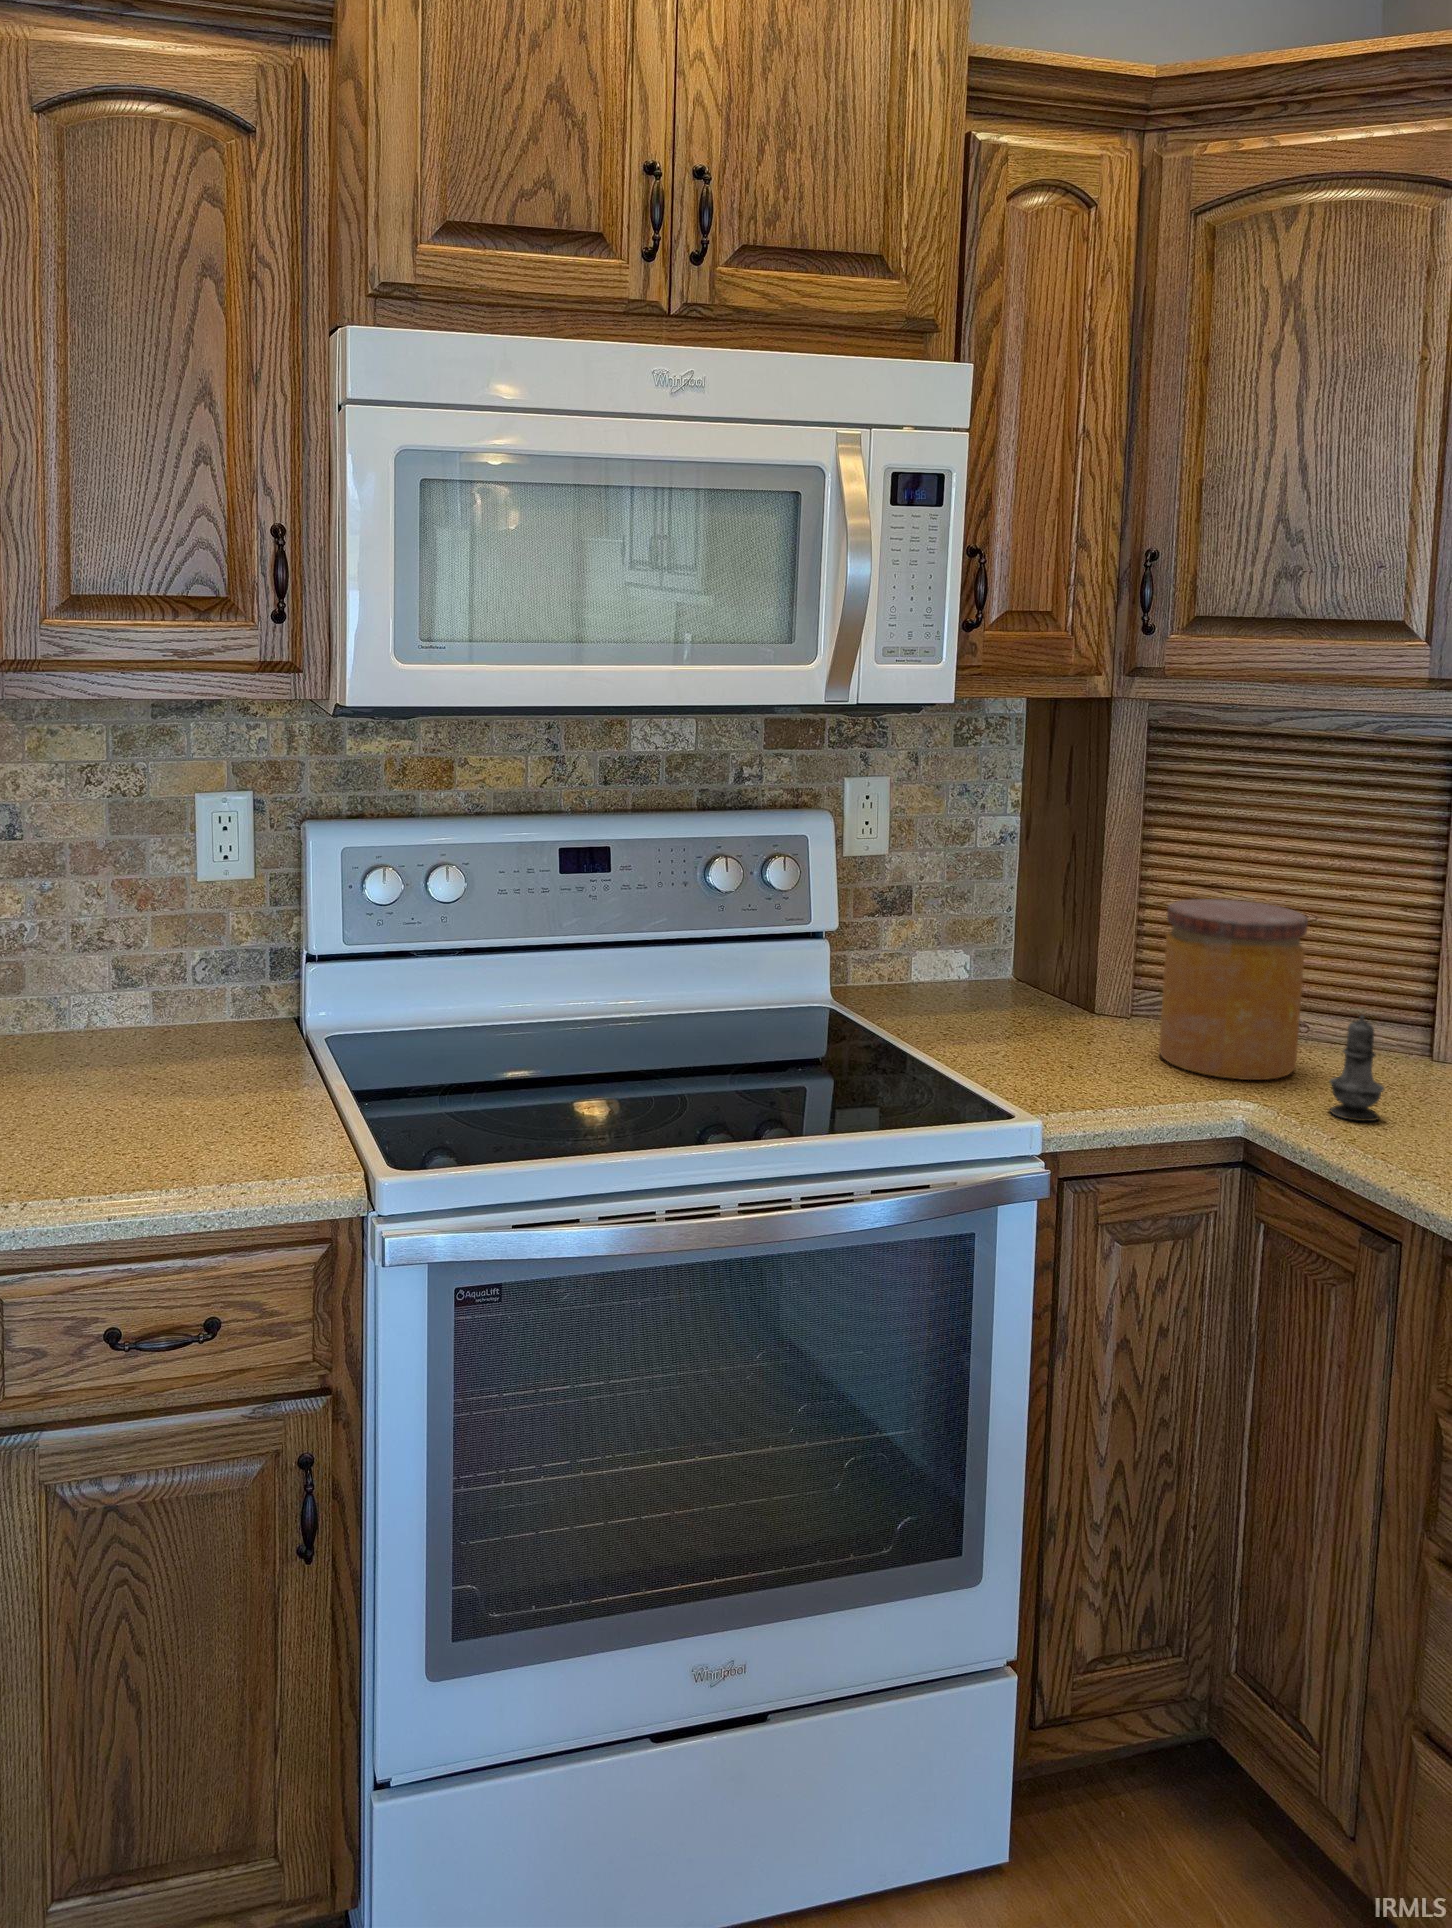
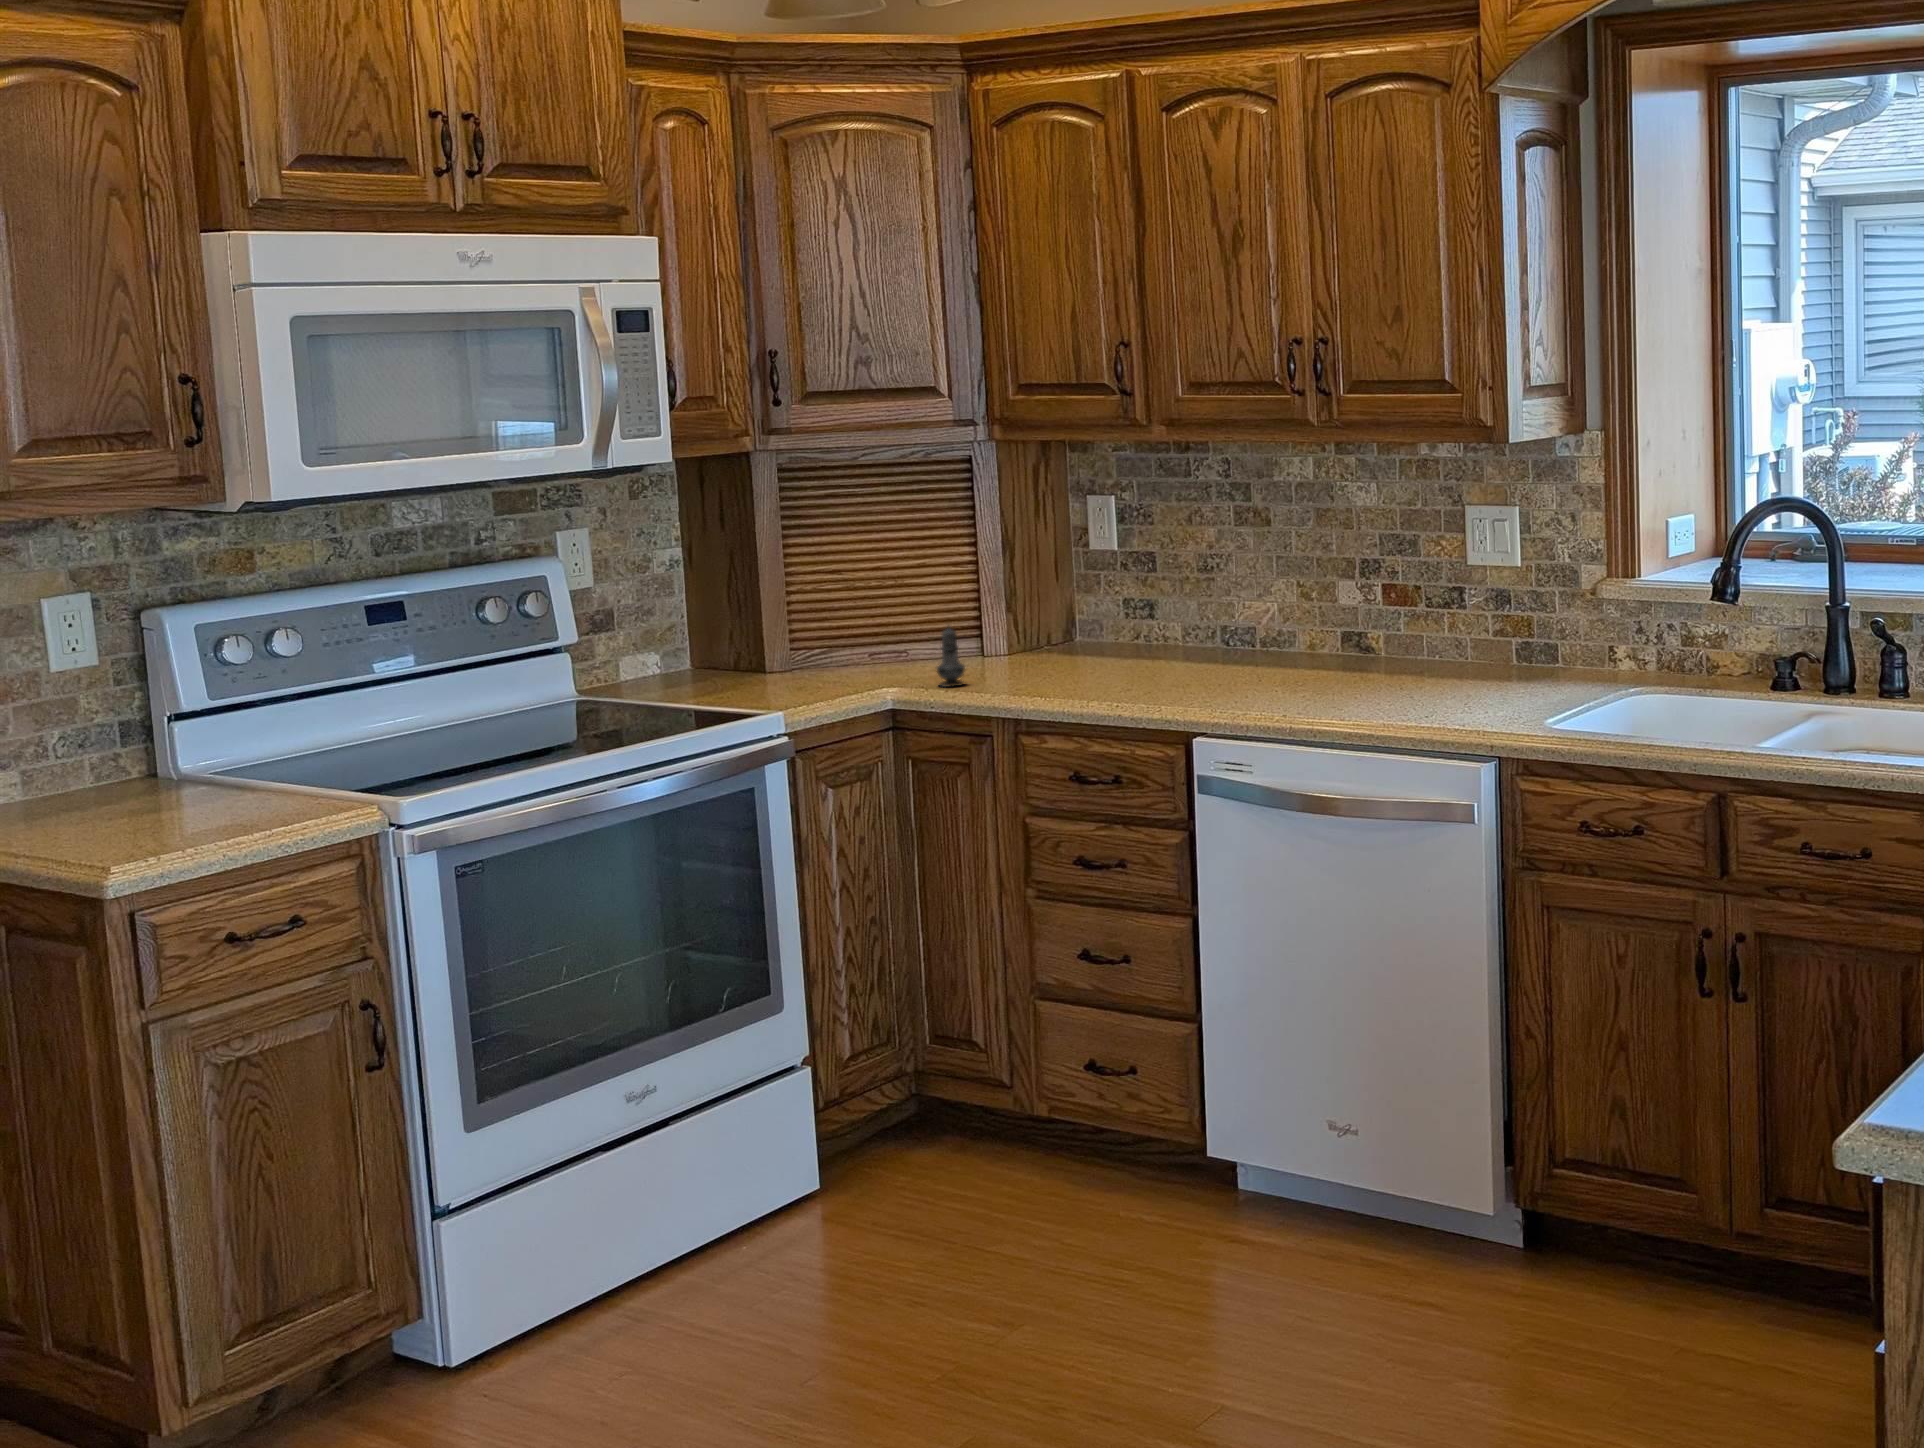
jar: present [1159,899,1308,1080] -> none [817,576,909,685]

